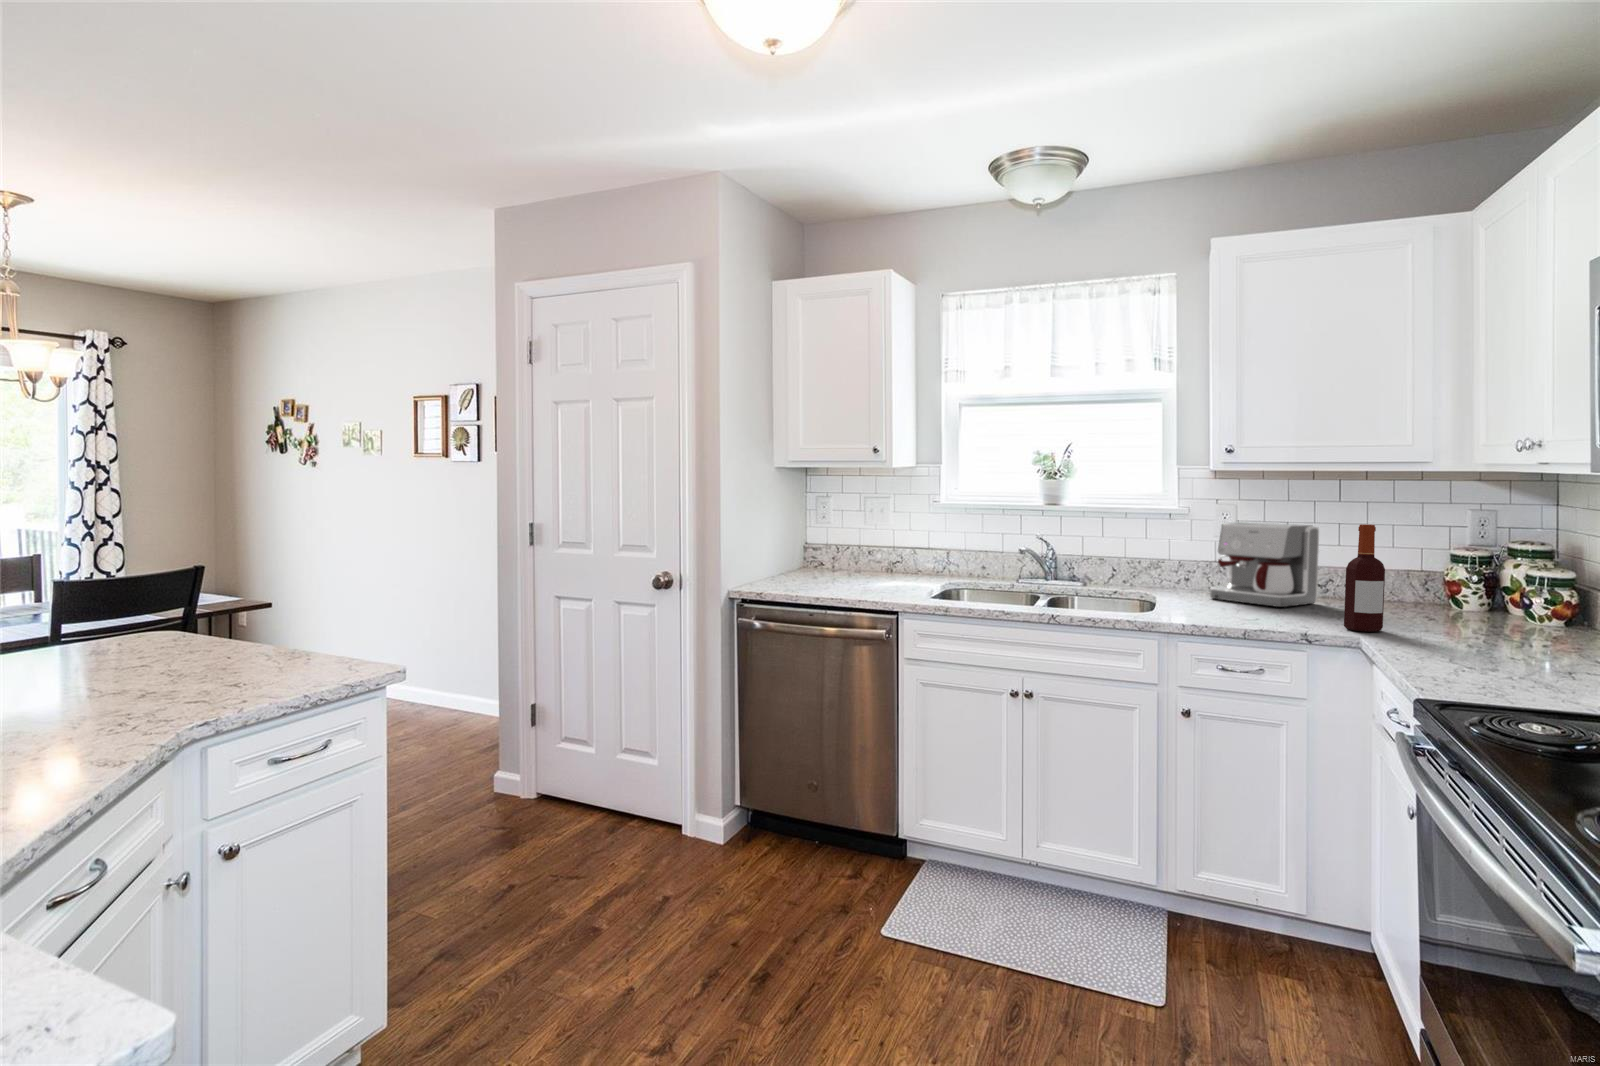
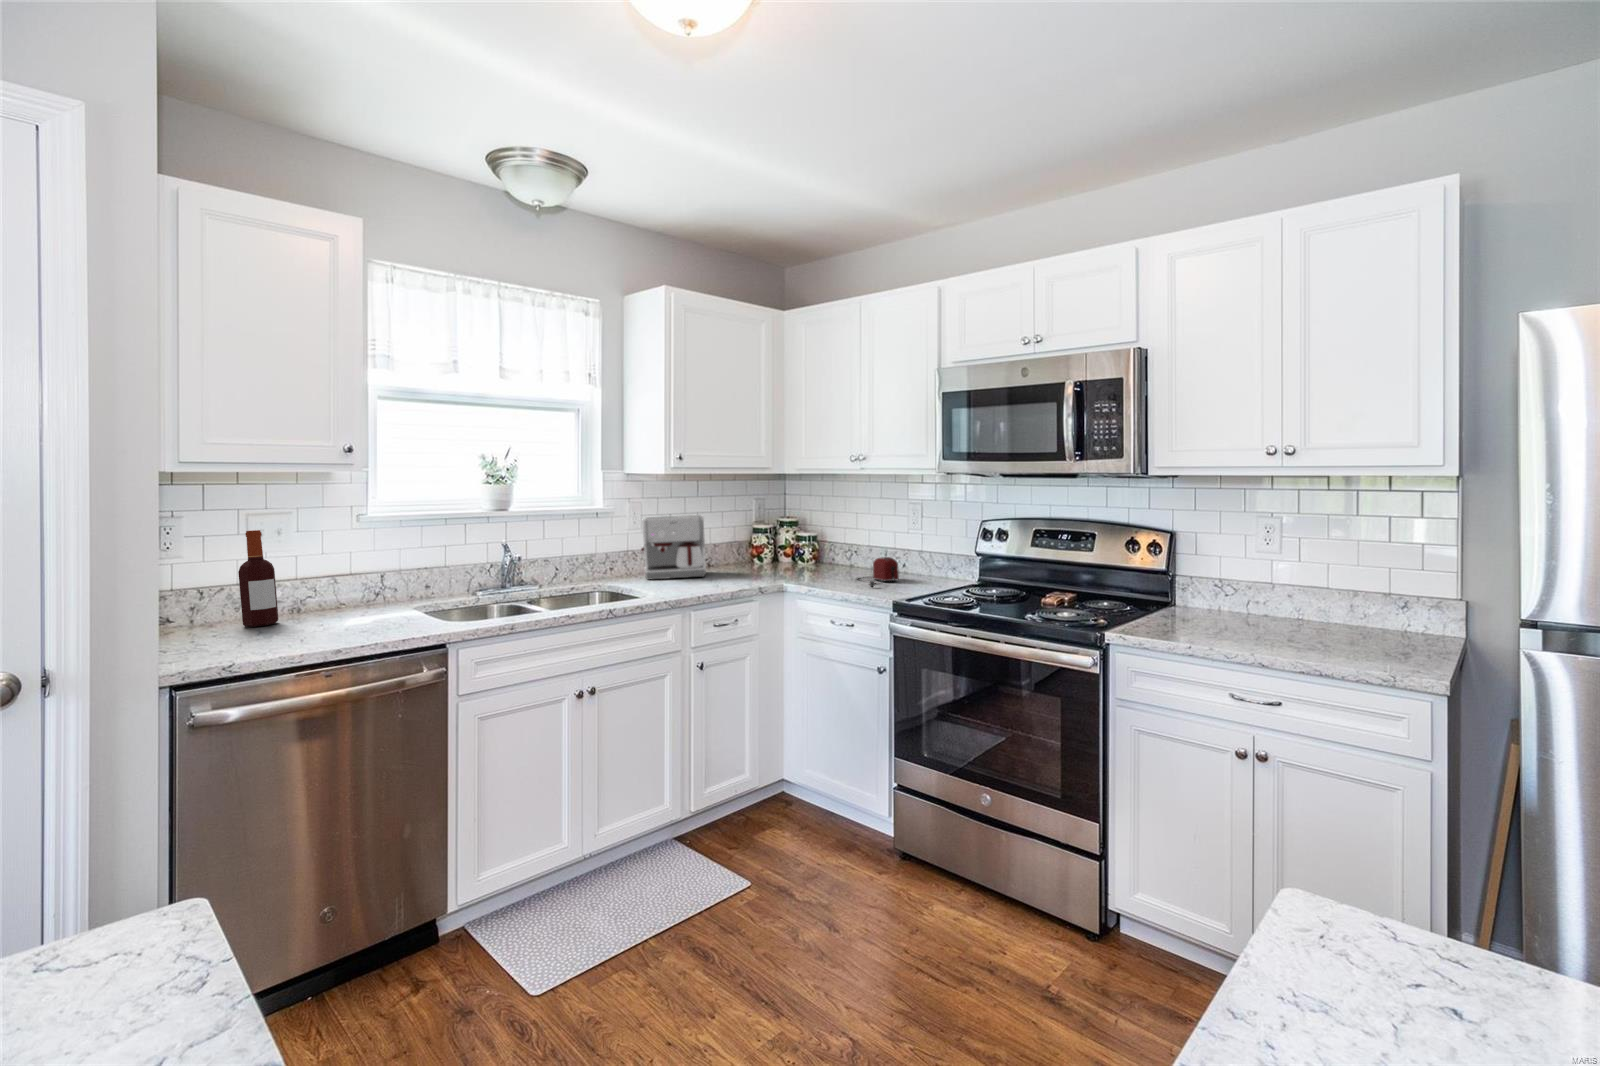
bottle: present [1344,524,1385,632] -> present [238,530,278,627]
toaster: none [1441,624,1561,670] -> present [858,557,899,587]

